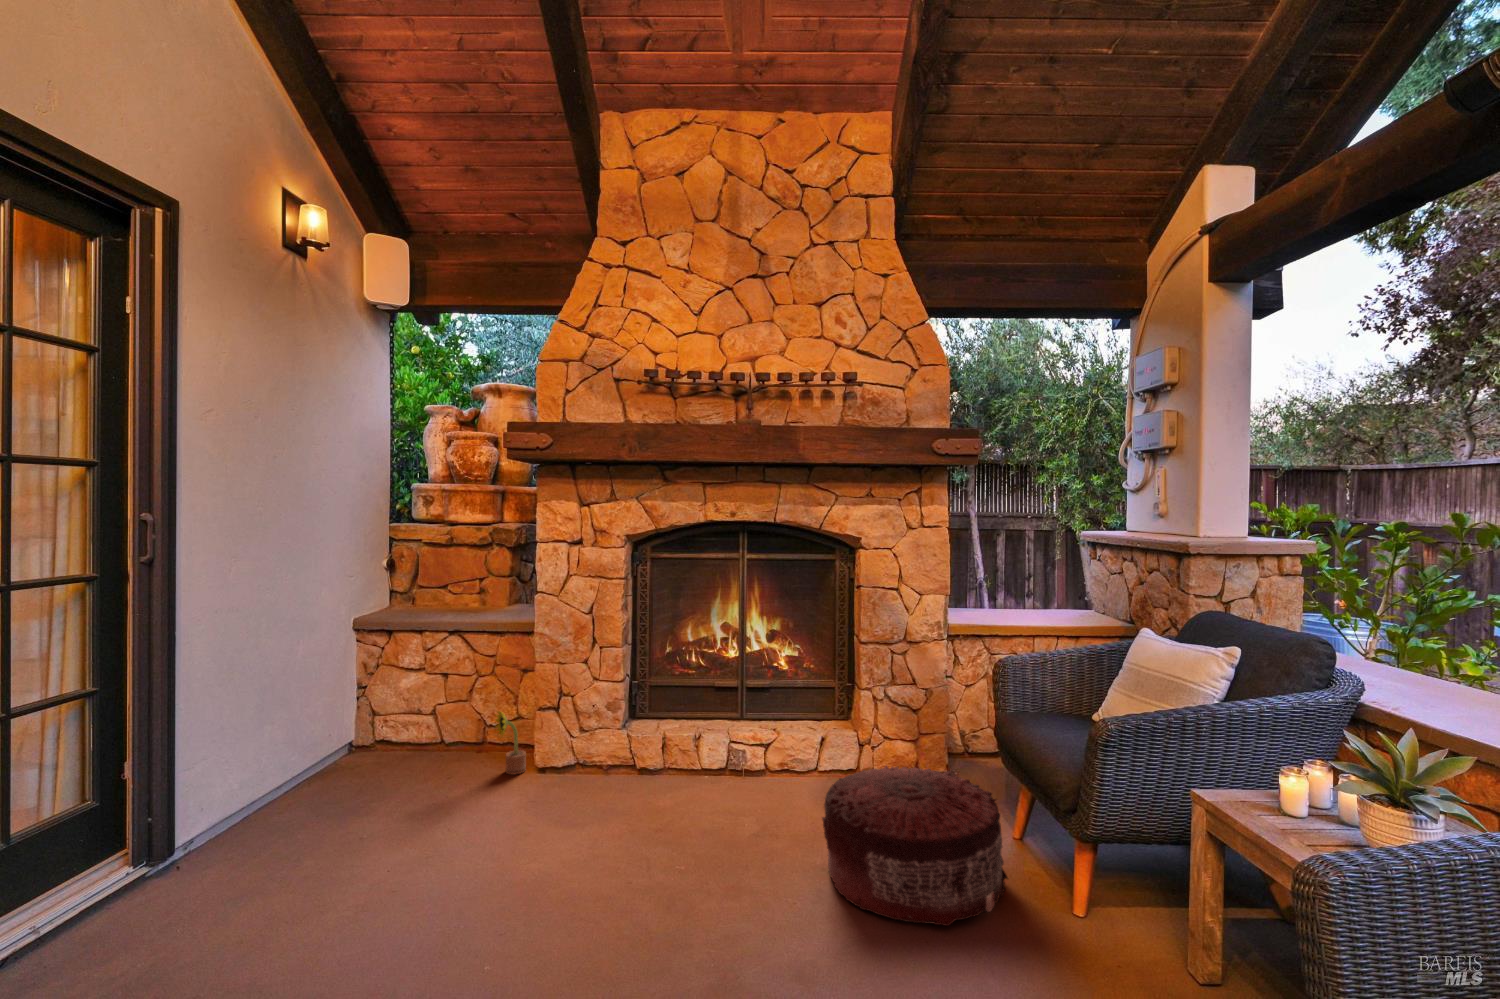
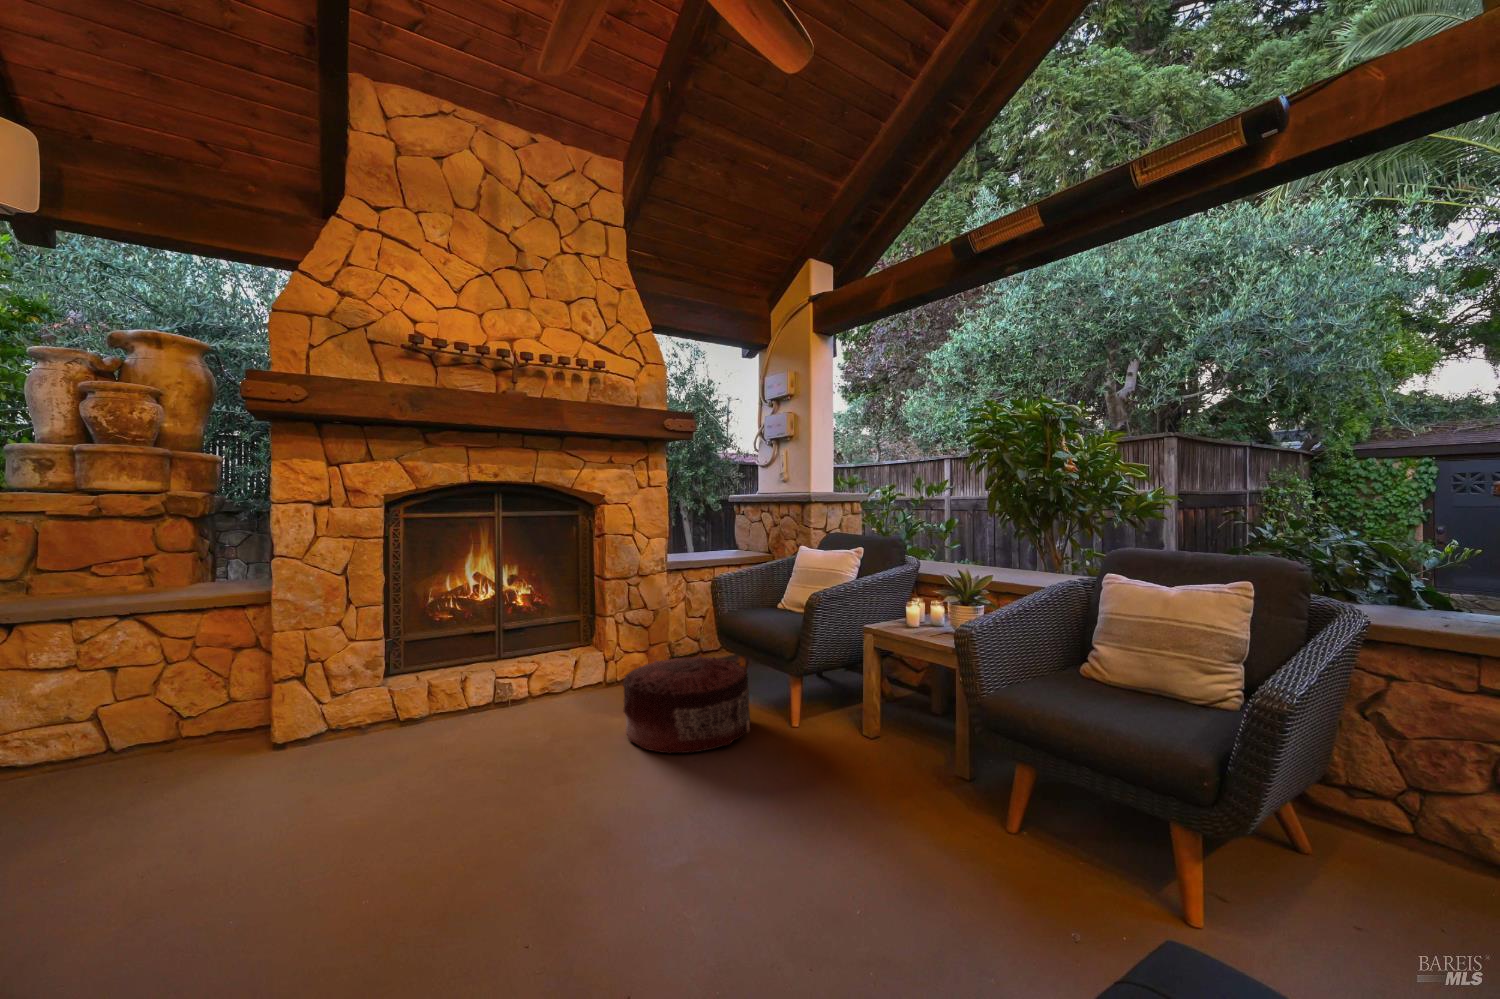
decorative plant: present [496,711,526,775] -> none [213,687,260,758]

